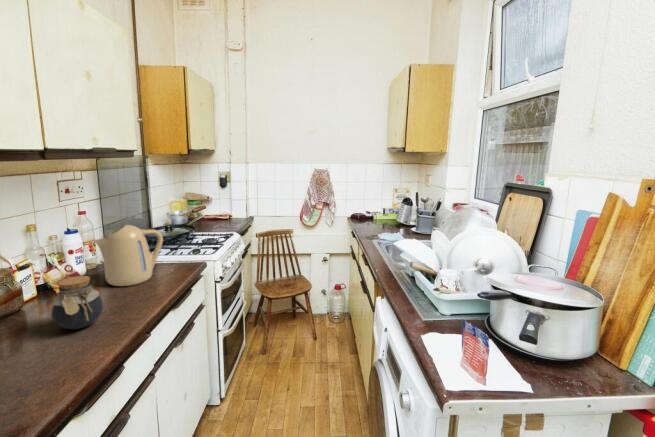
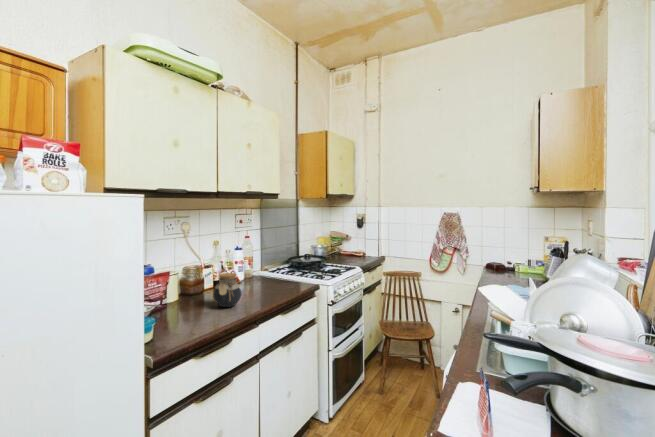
kettle: present [94,225,163,286] -> none [248,246,291,290]

